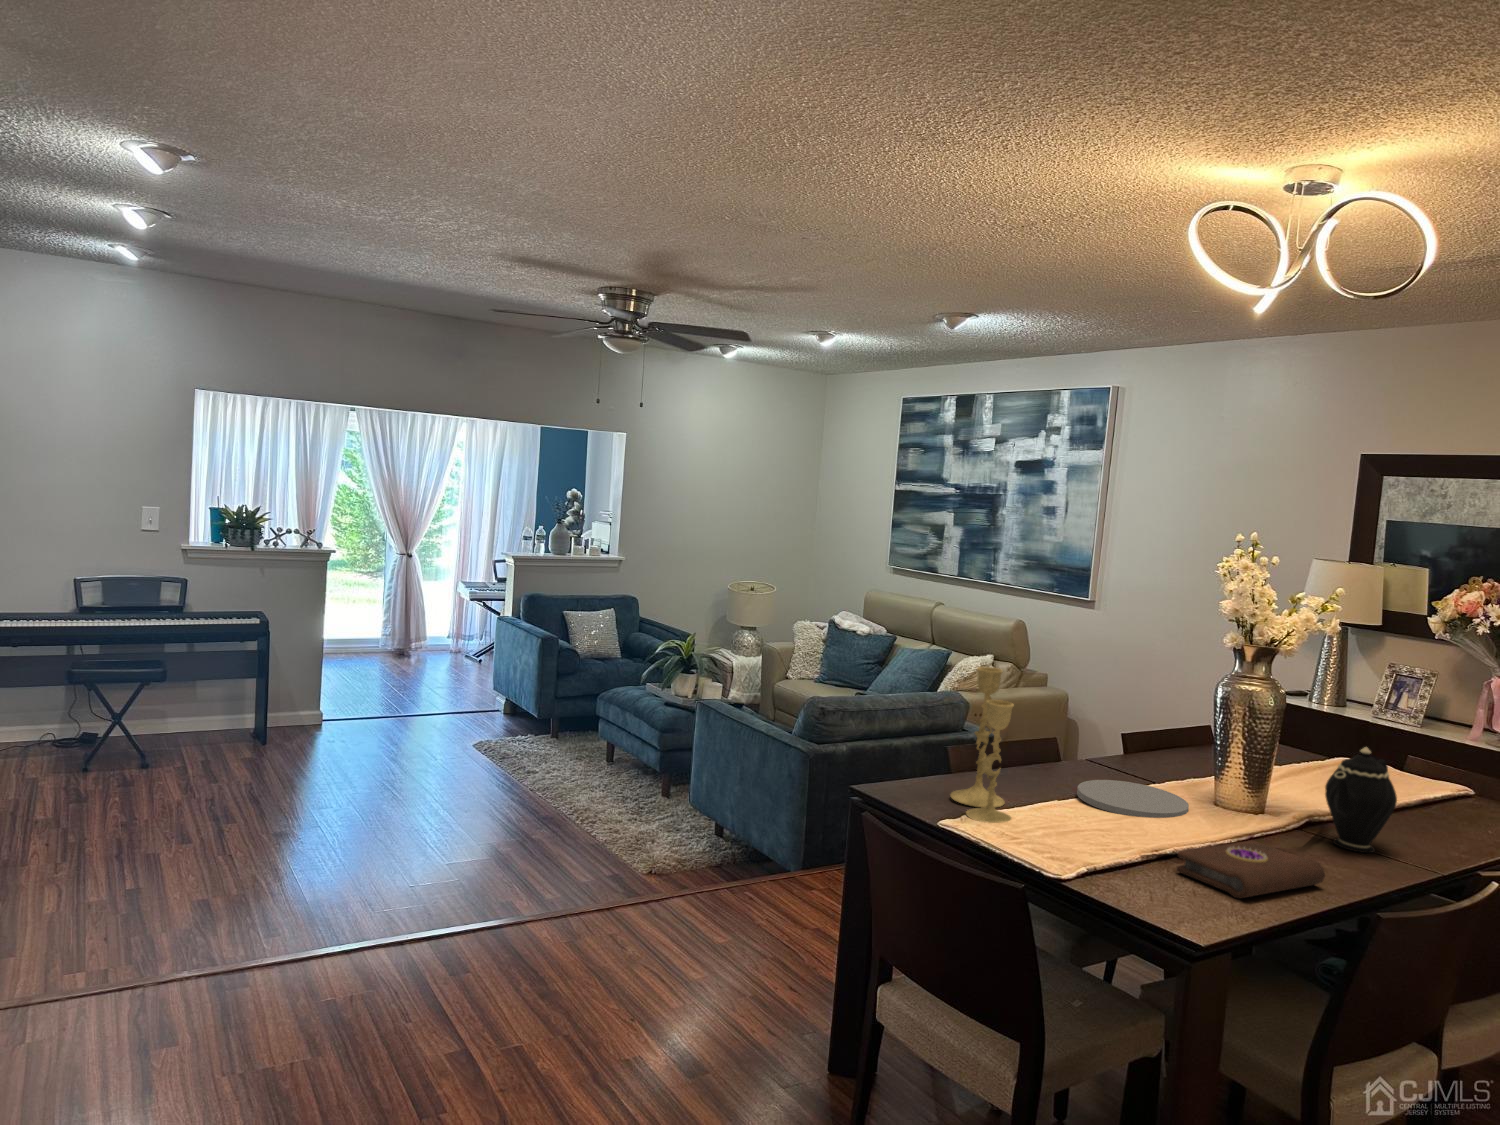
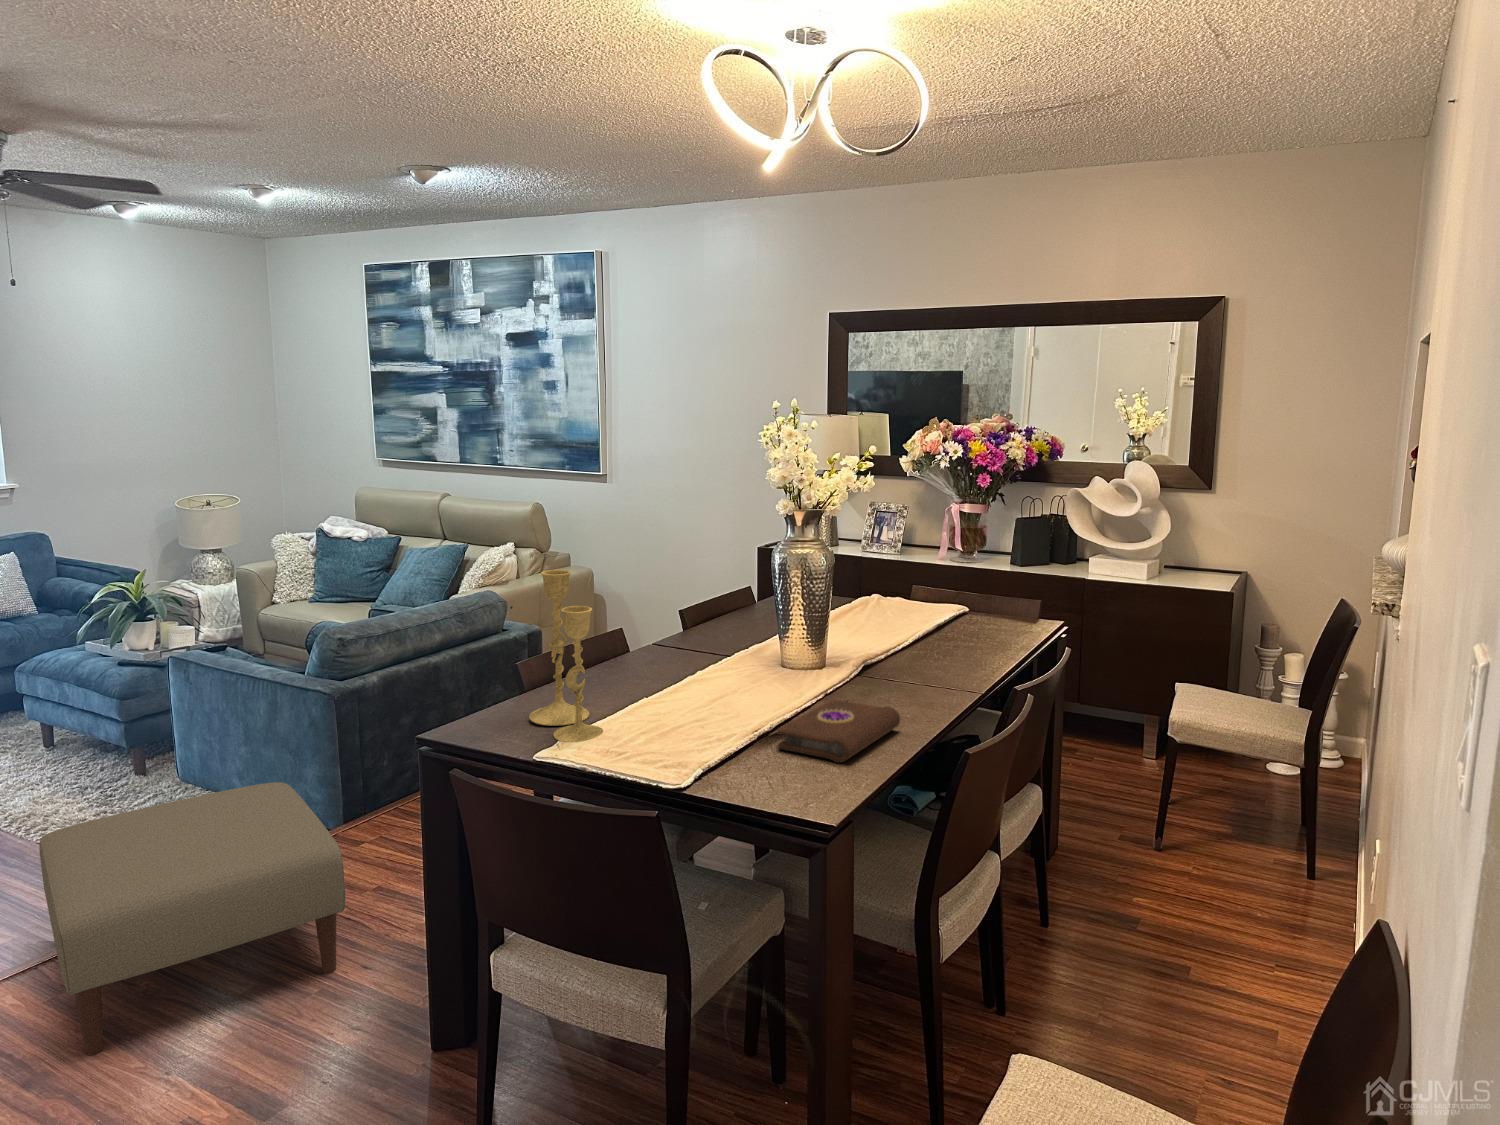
teapot: present [1325,747,1397,853] -> none [876,590,934,686]
plate: present [1077,780,1189,818] -> none [656,661,763,699]
ottoman: none [587,811,789,986] -> present [39,782,345,1055]

